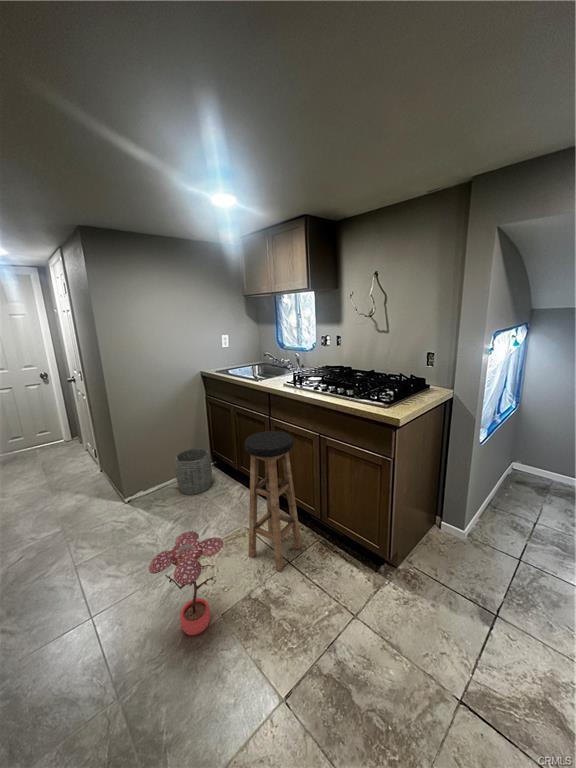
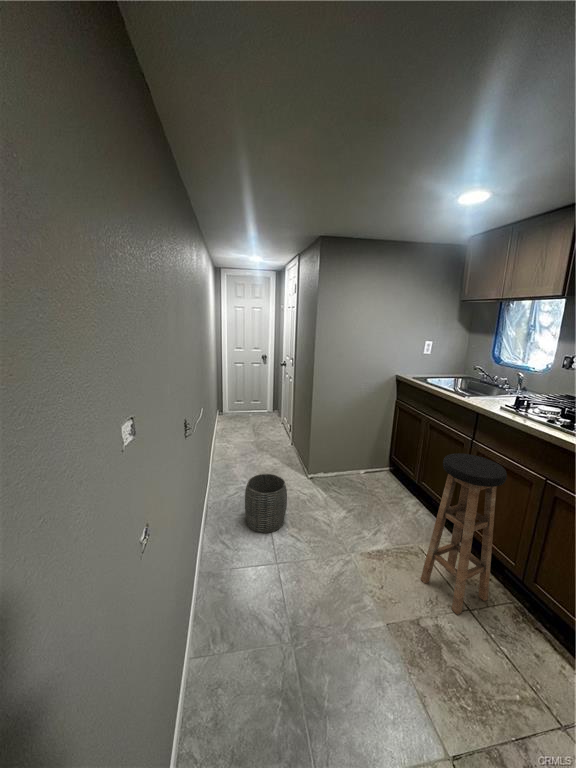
woven basket: present [175,448,212,495] -> present [245,474,287,533]
potted plant: present [149,531,223,635] -> none [333,527,405,629]

